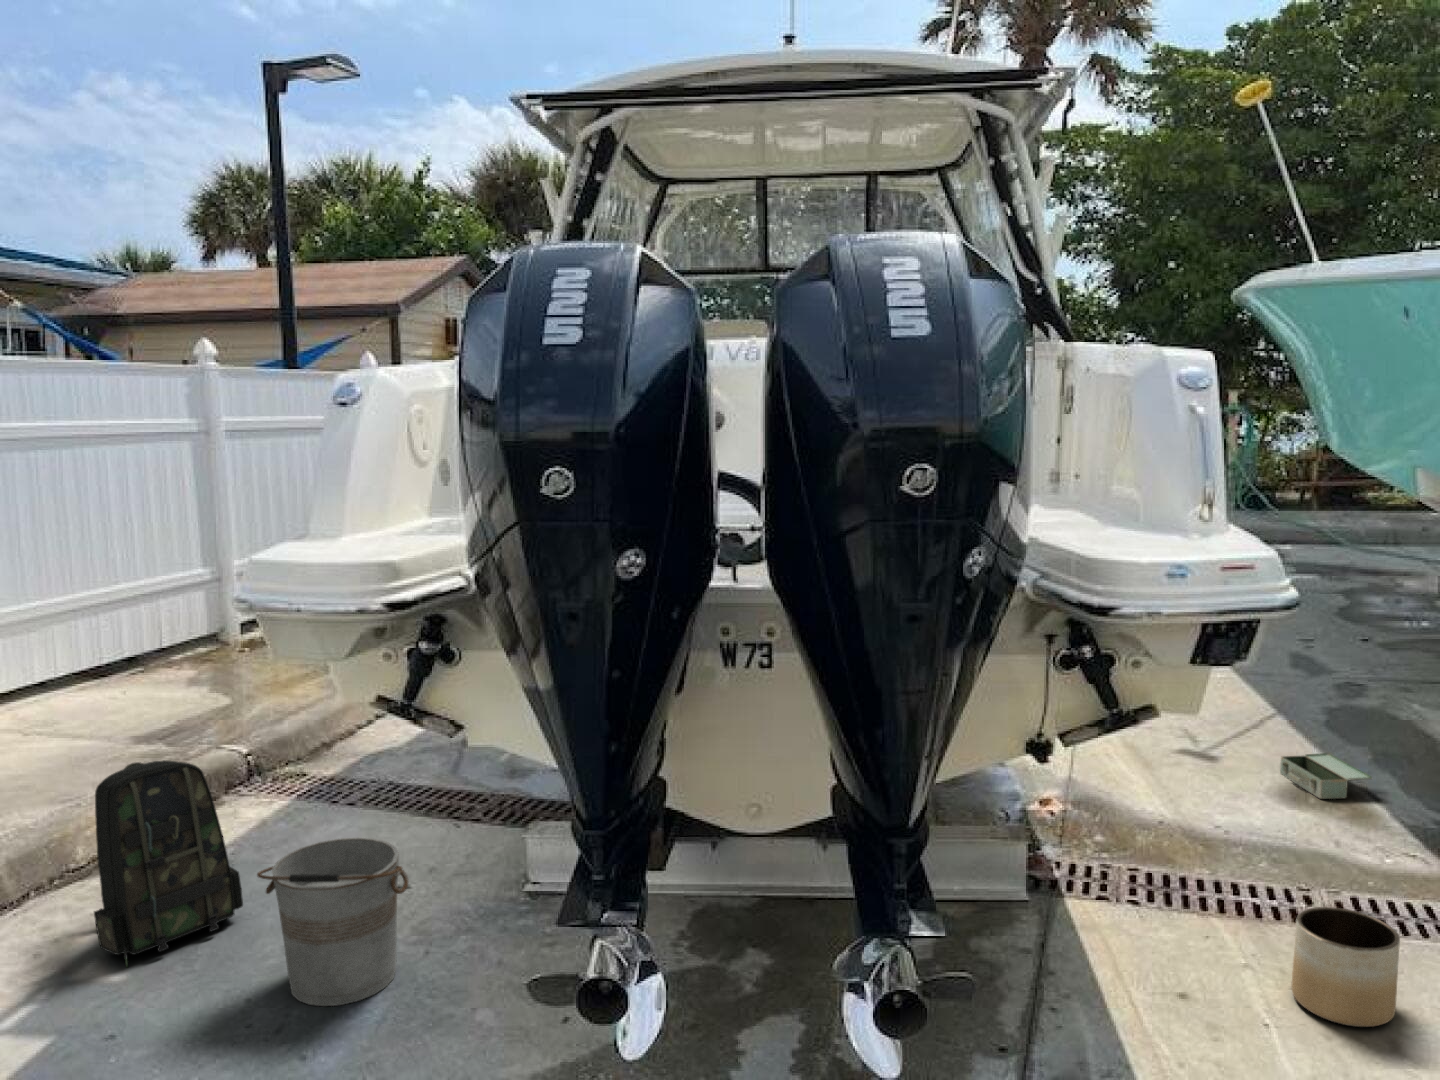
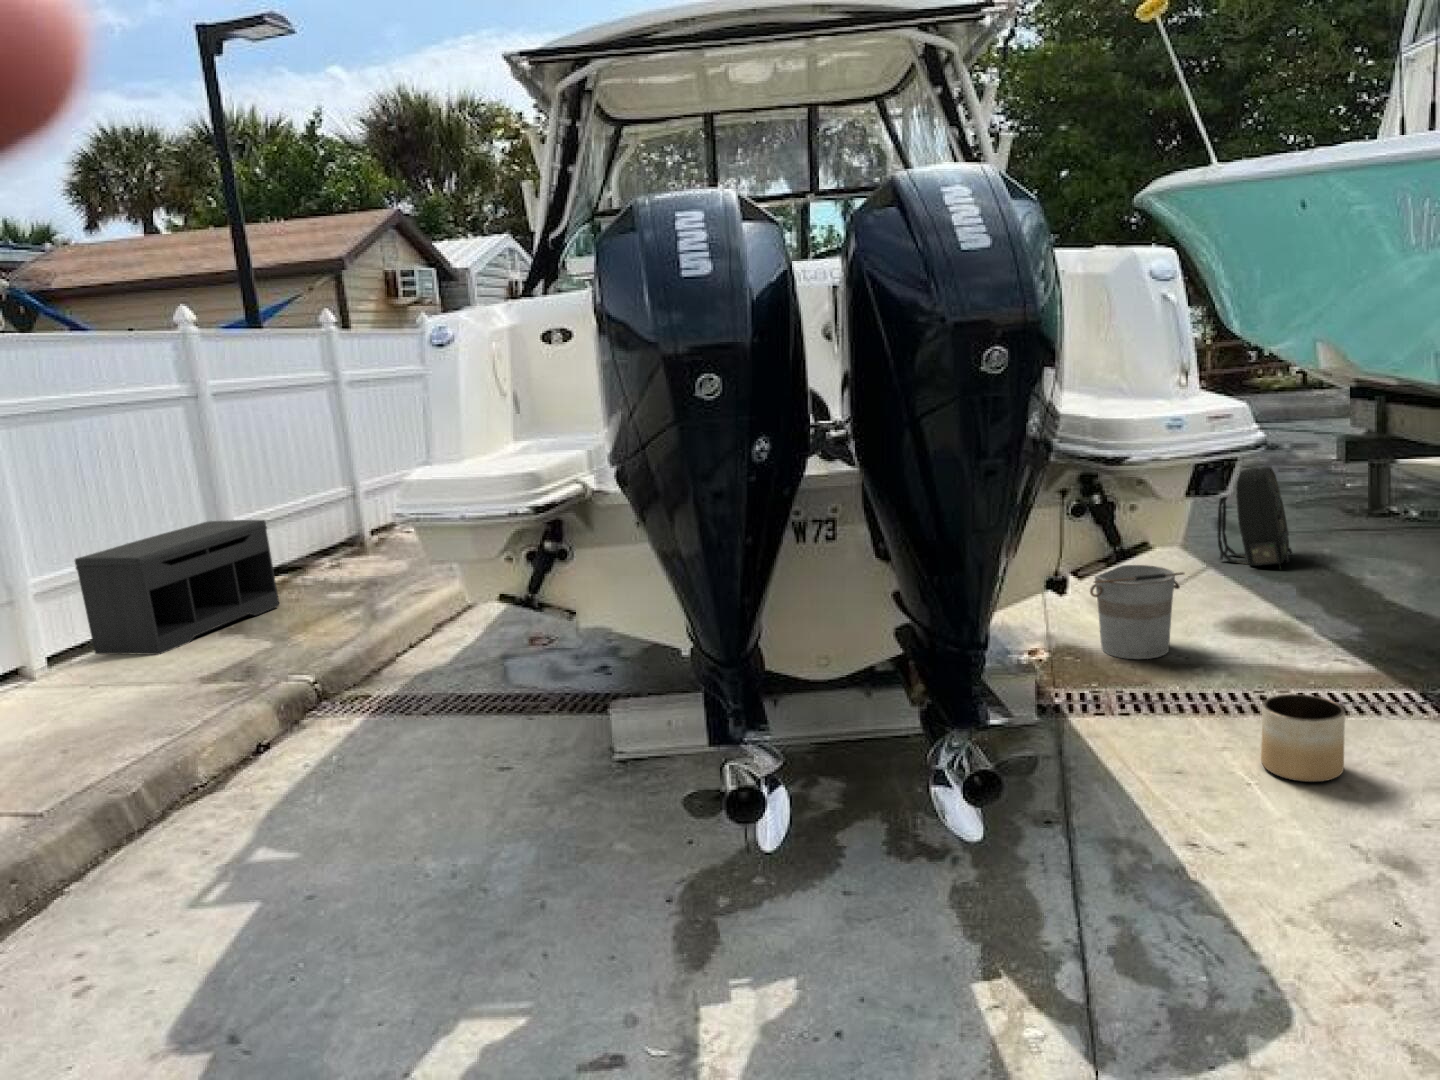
bench: none [30,564,250,706] -> present [75,520,279,655]
toolbox: present [1280,753,1372,799] -> none [1221,588,1299,625]
backpack: present [94,760,243,967] -> present [1217,467,1293,566]
bucket: present [257,838,408,1006] -> present [1090,565,1184,659]

